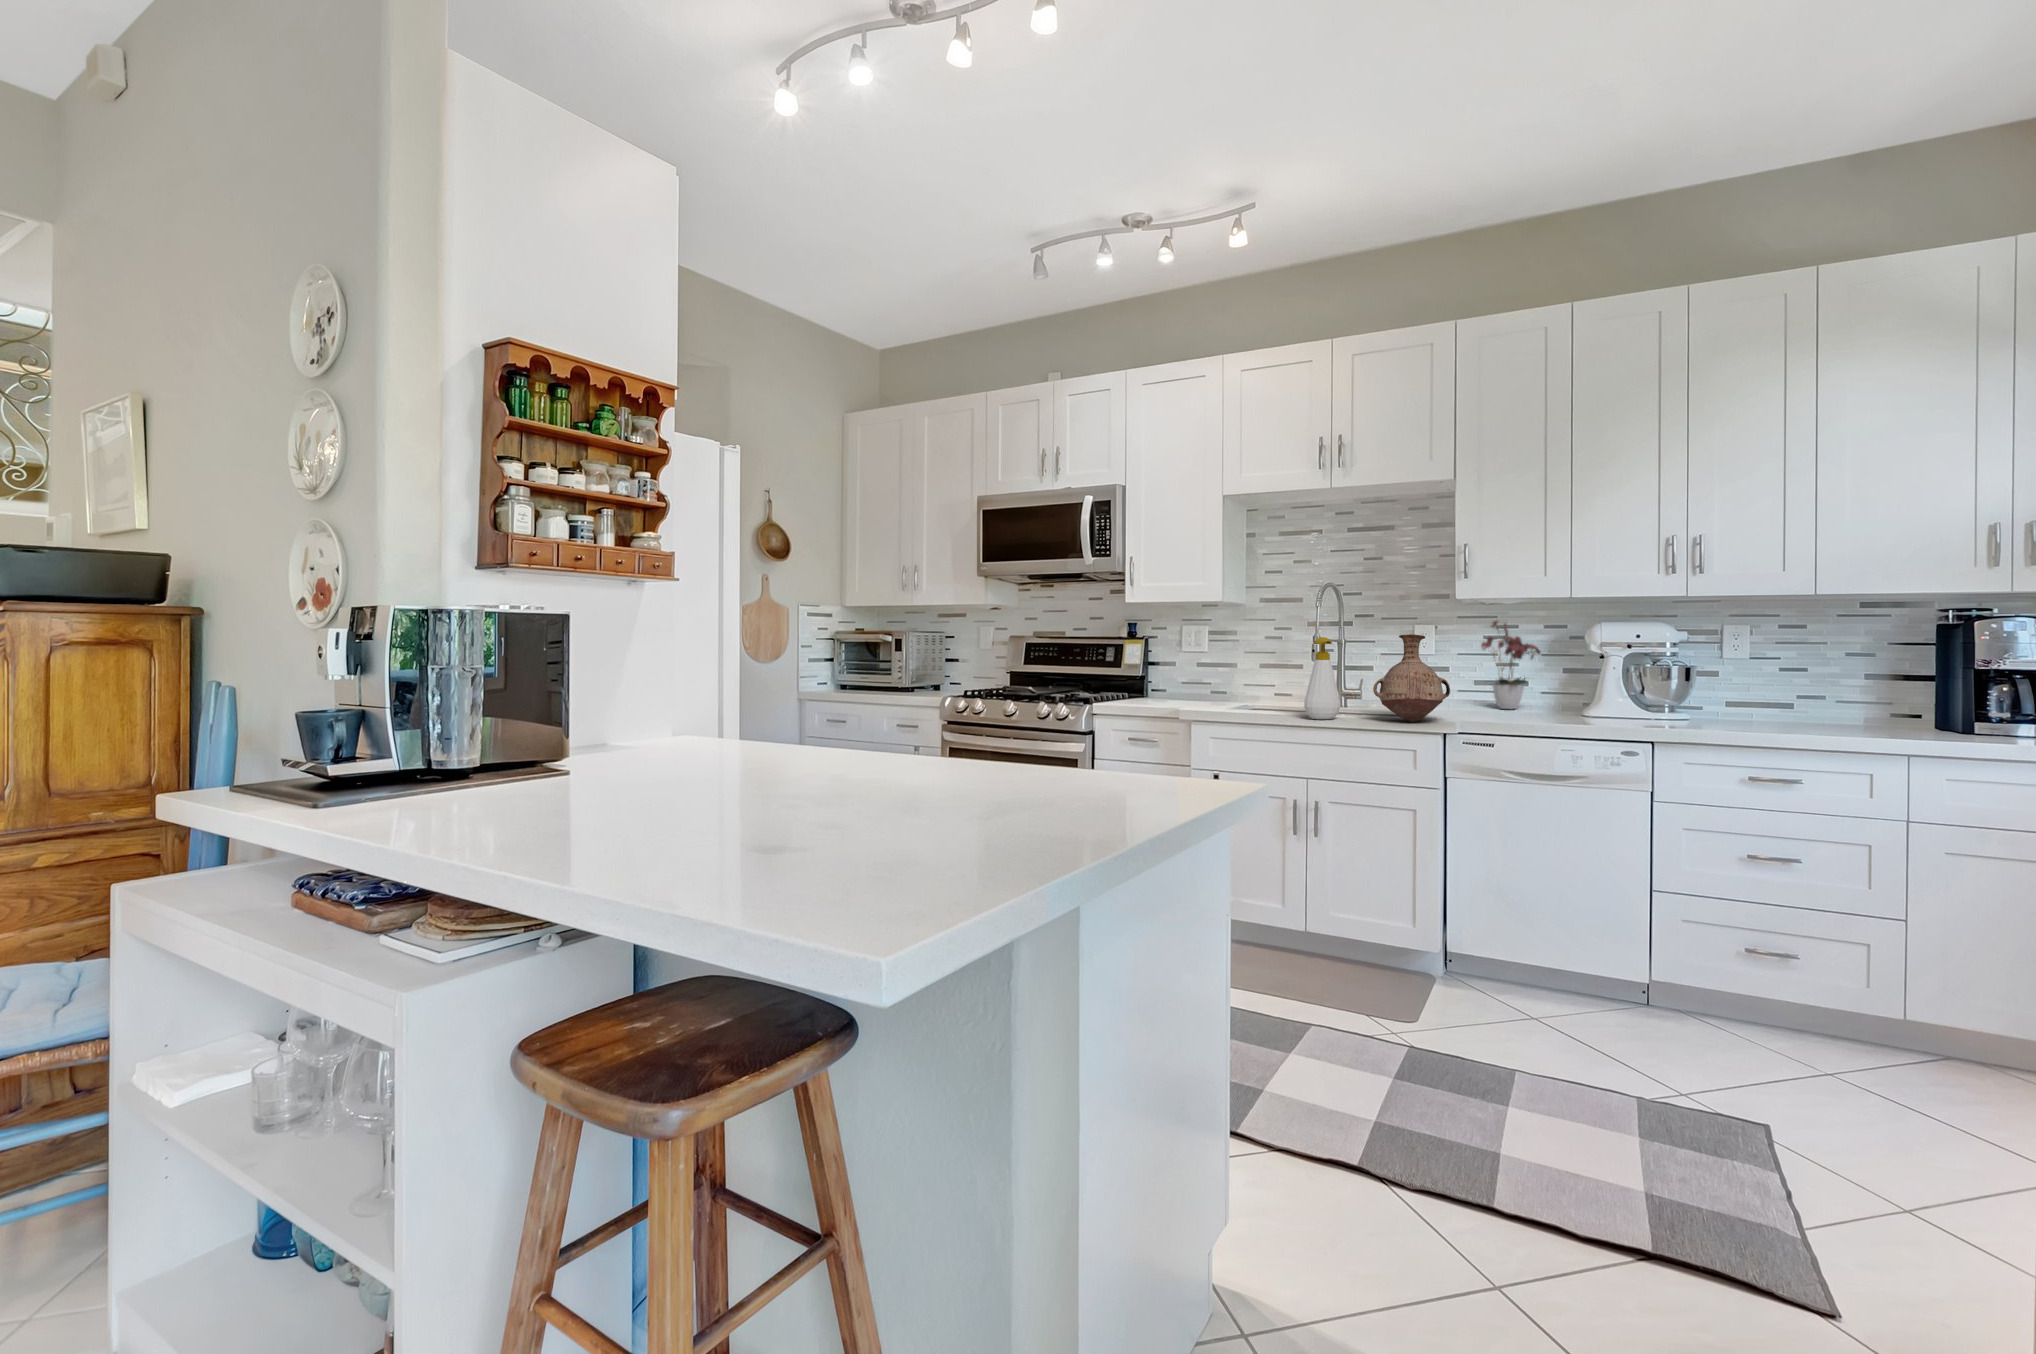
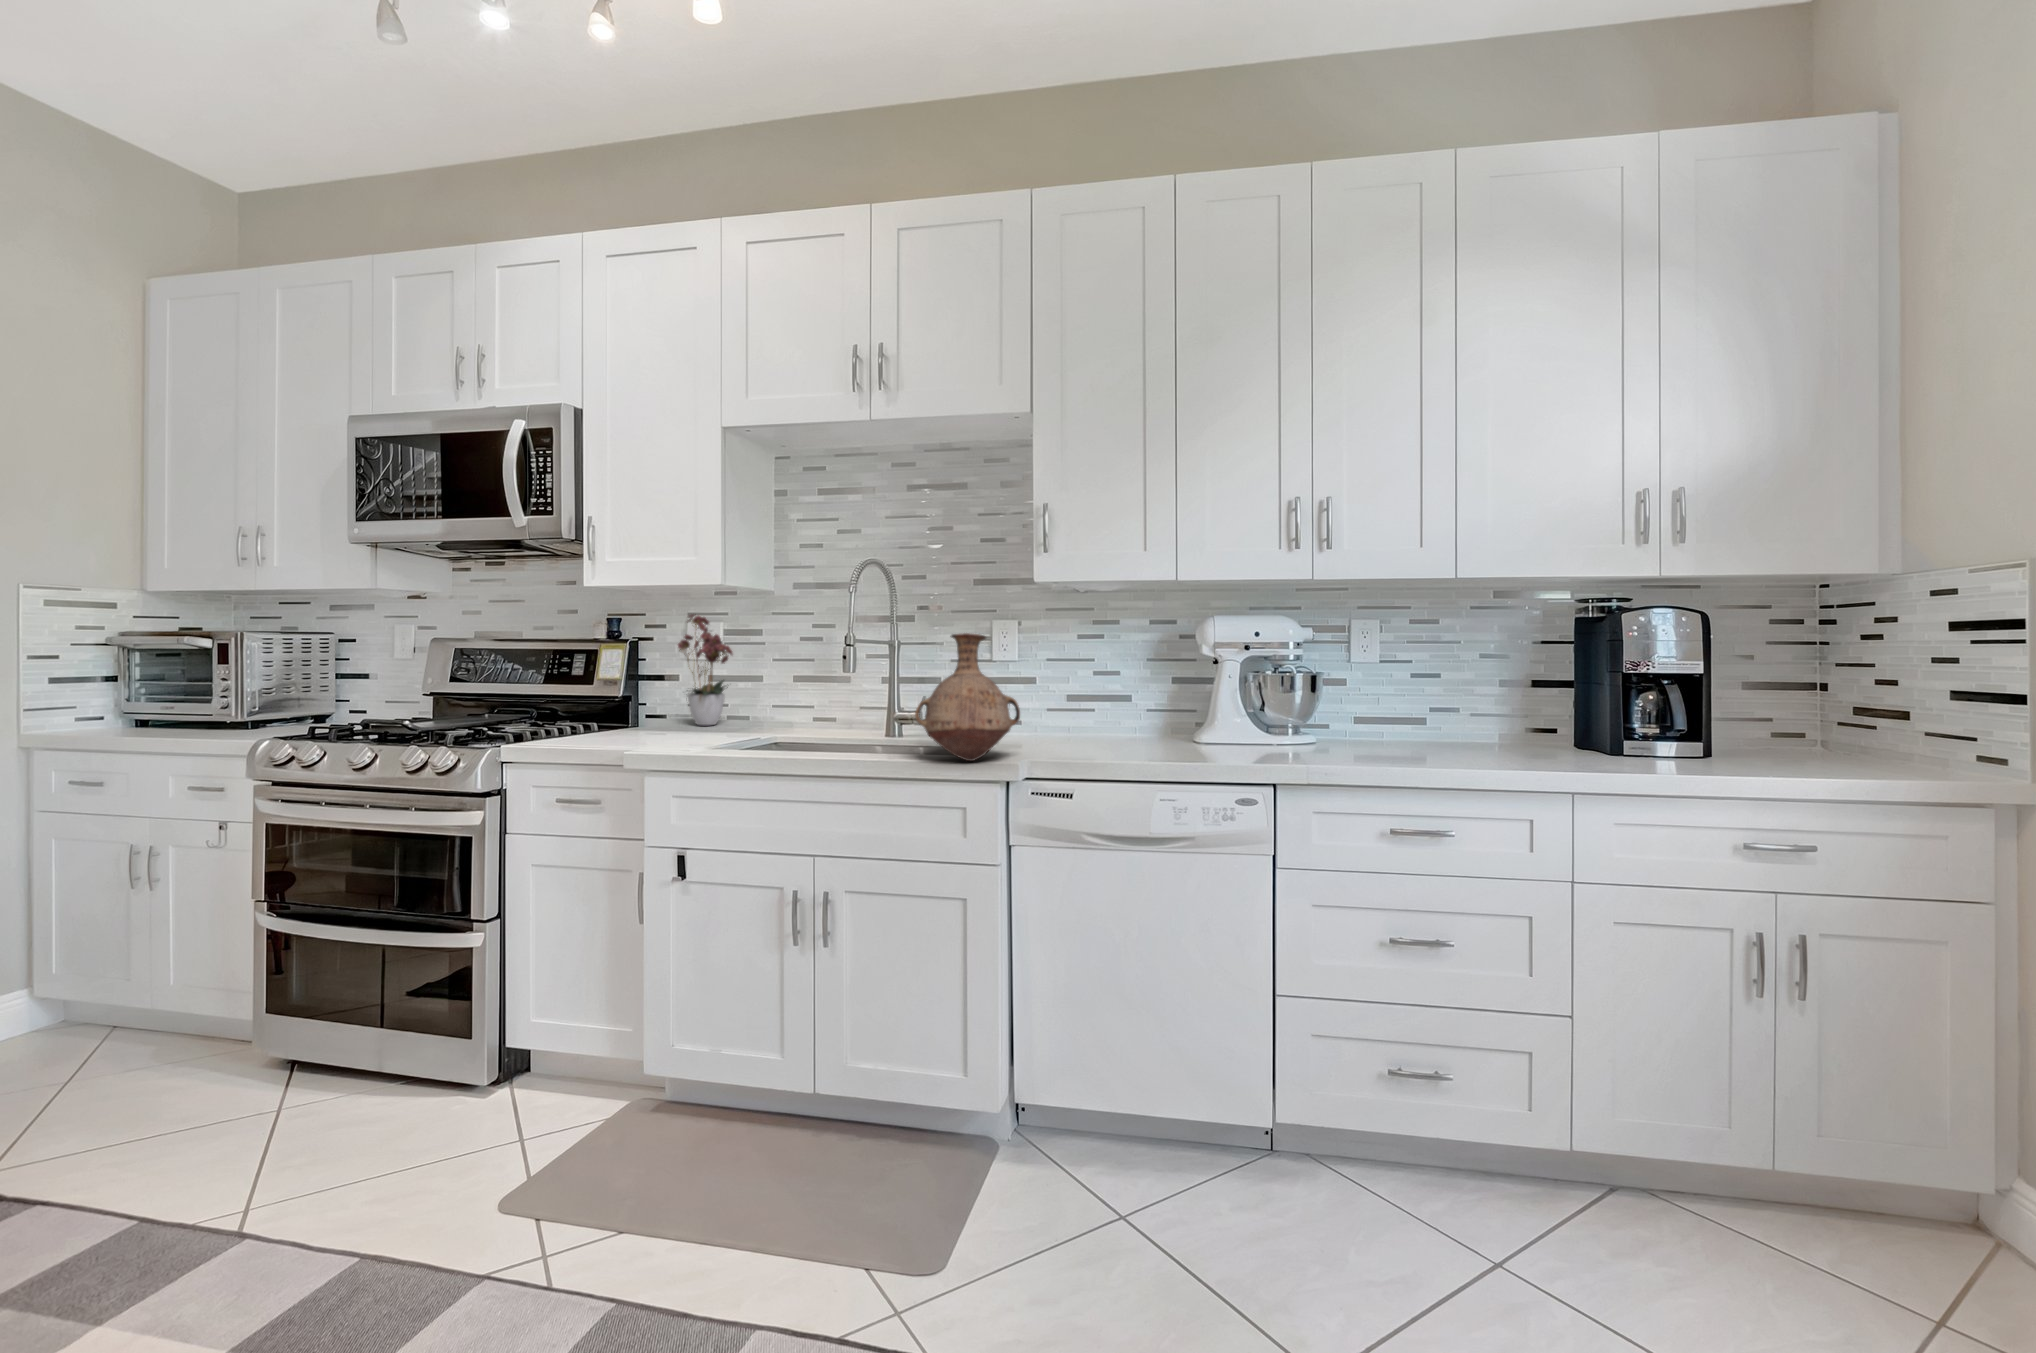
flower arrangement: present [1481,621,1541,709] -> present [678,614,732,725]
soap bottle: present [1304,637,1340,719] -> none [818,638,872,761]

